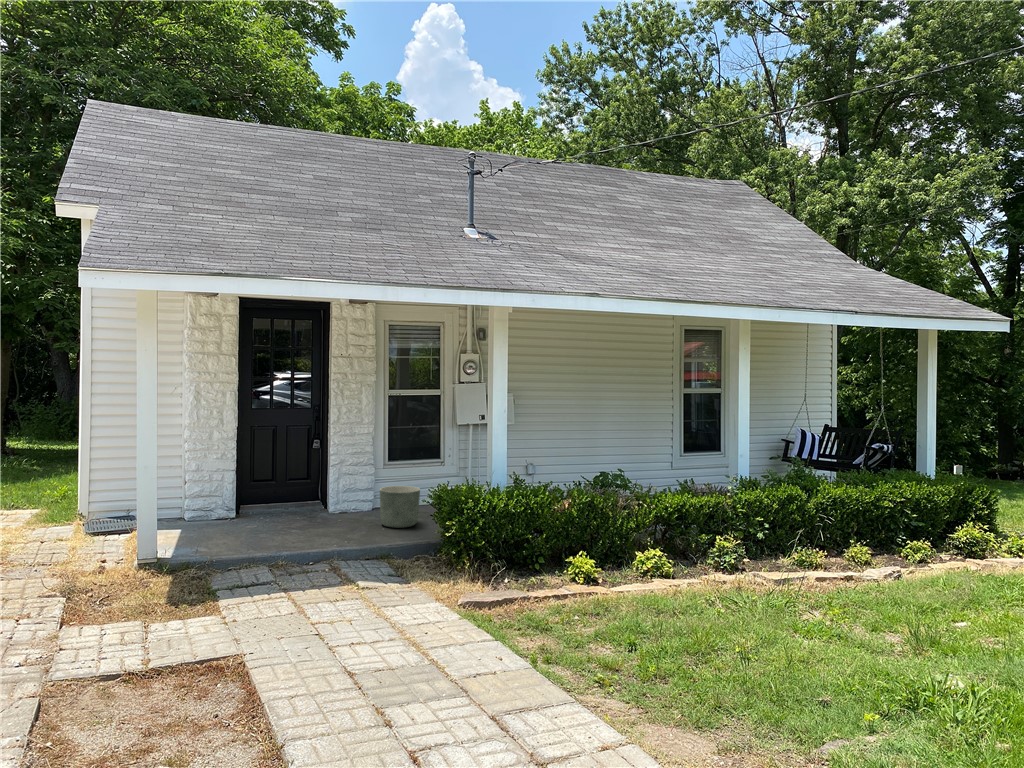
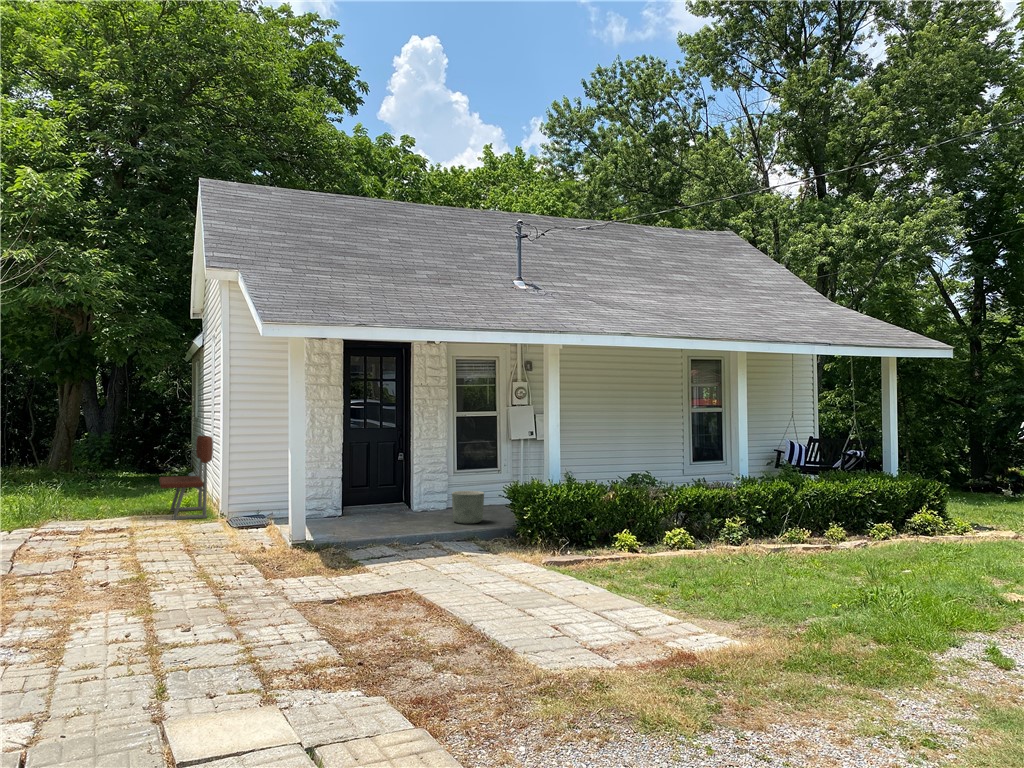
bench: none [22,411,97,515] -> present [159,435,213,520]

